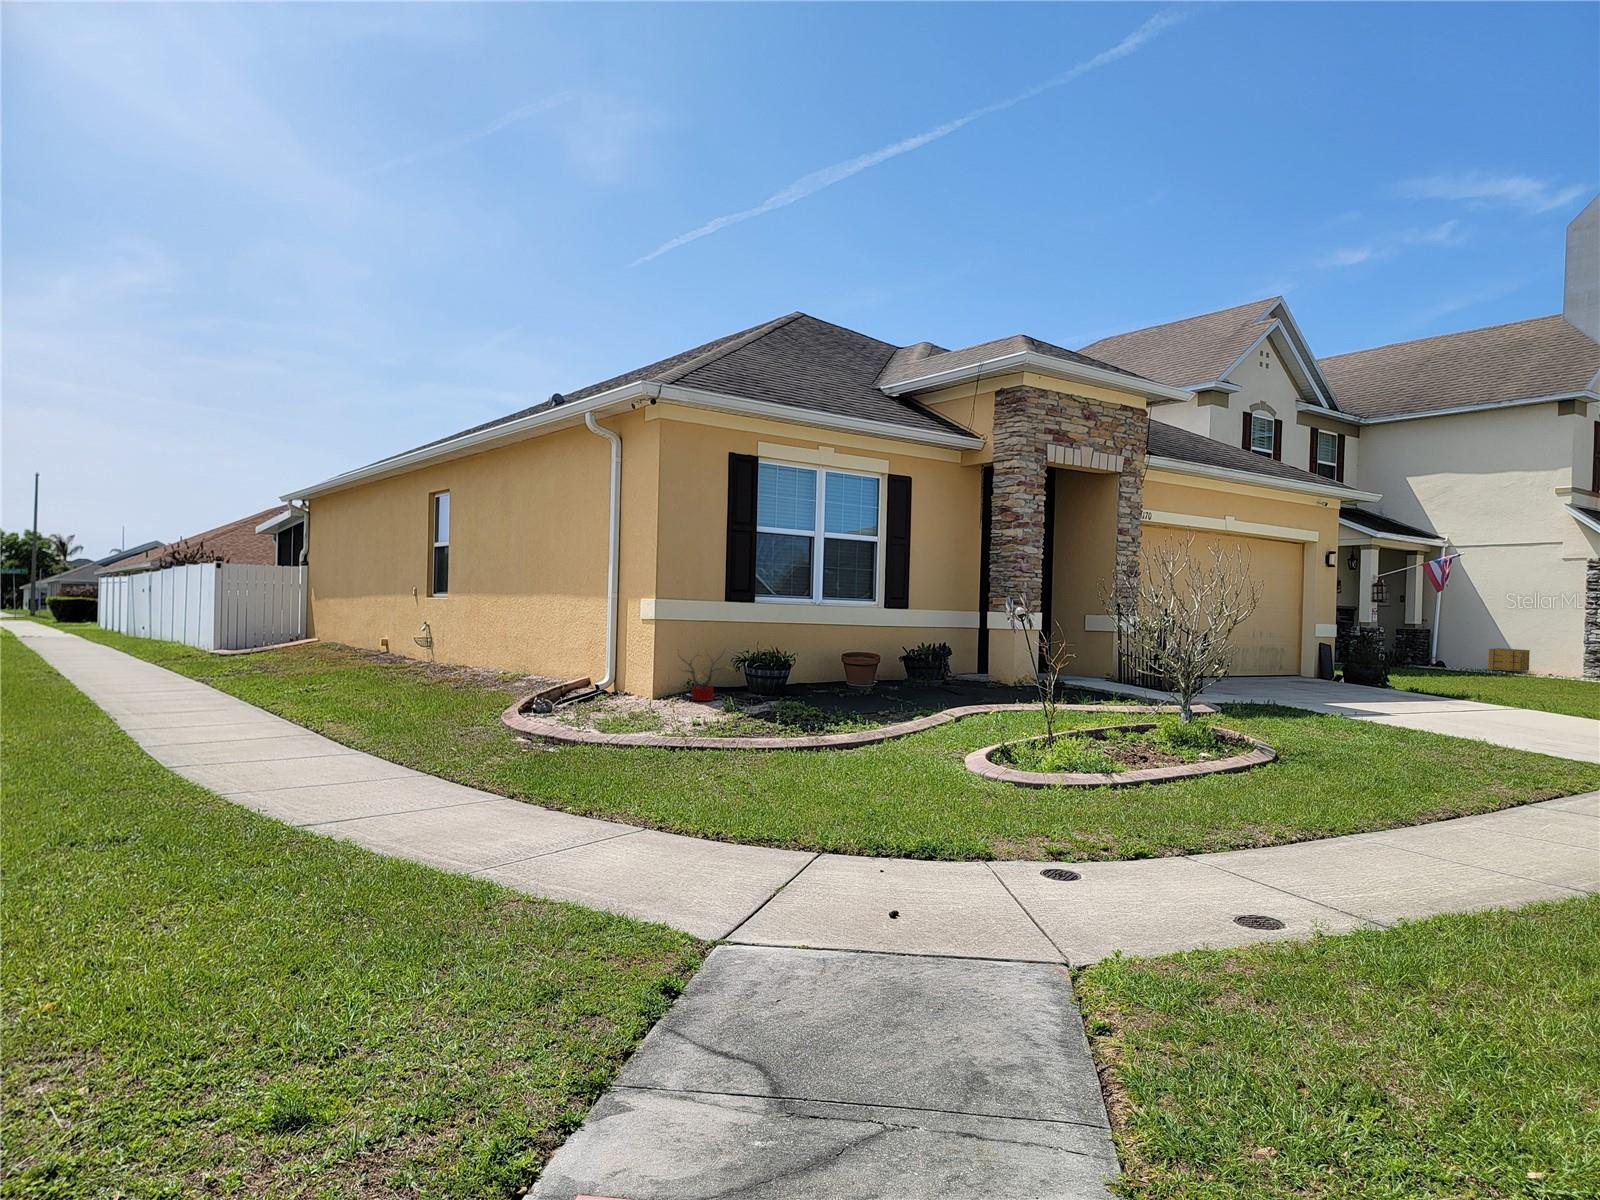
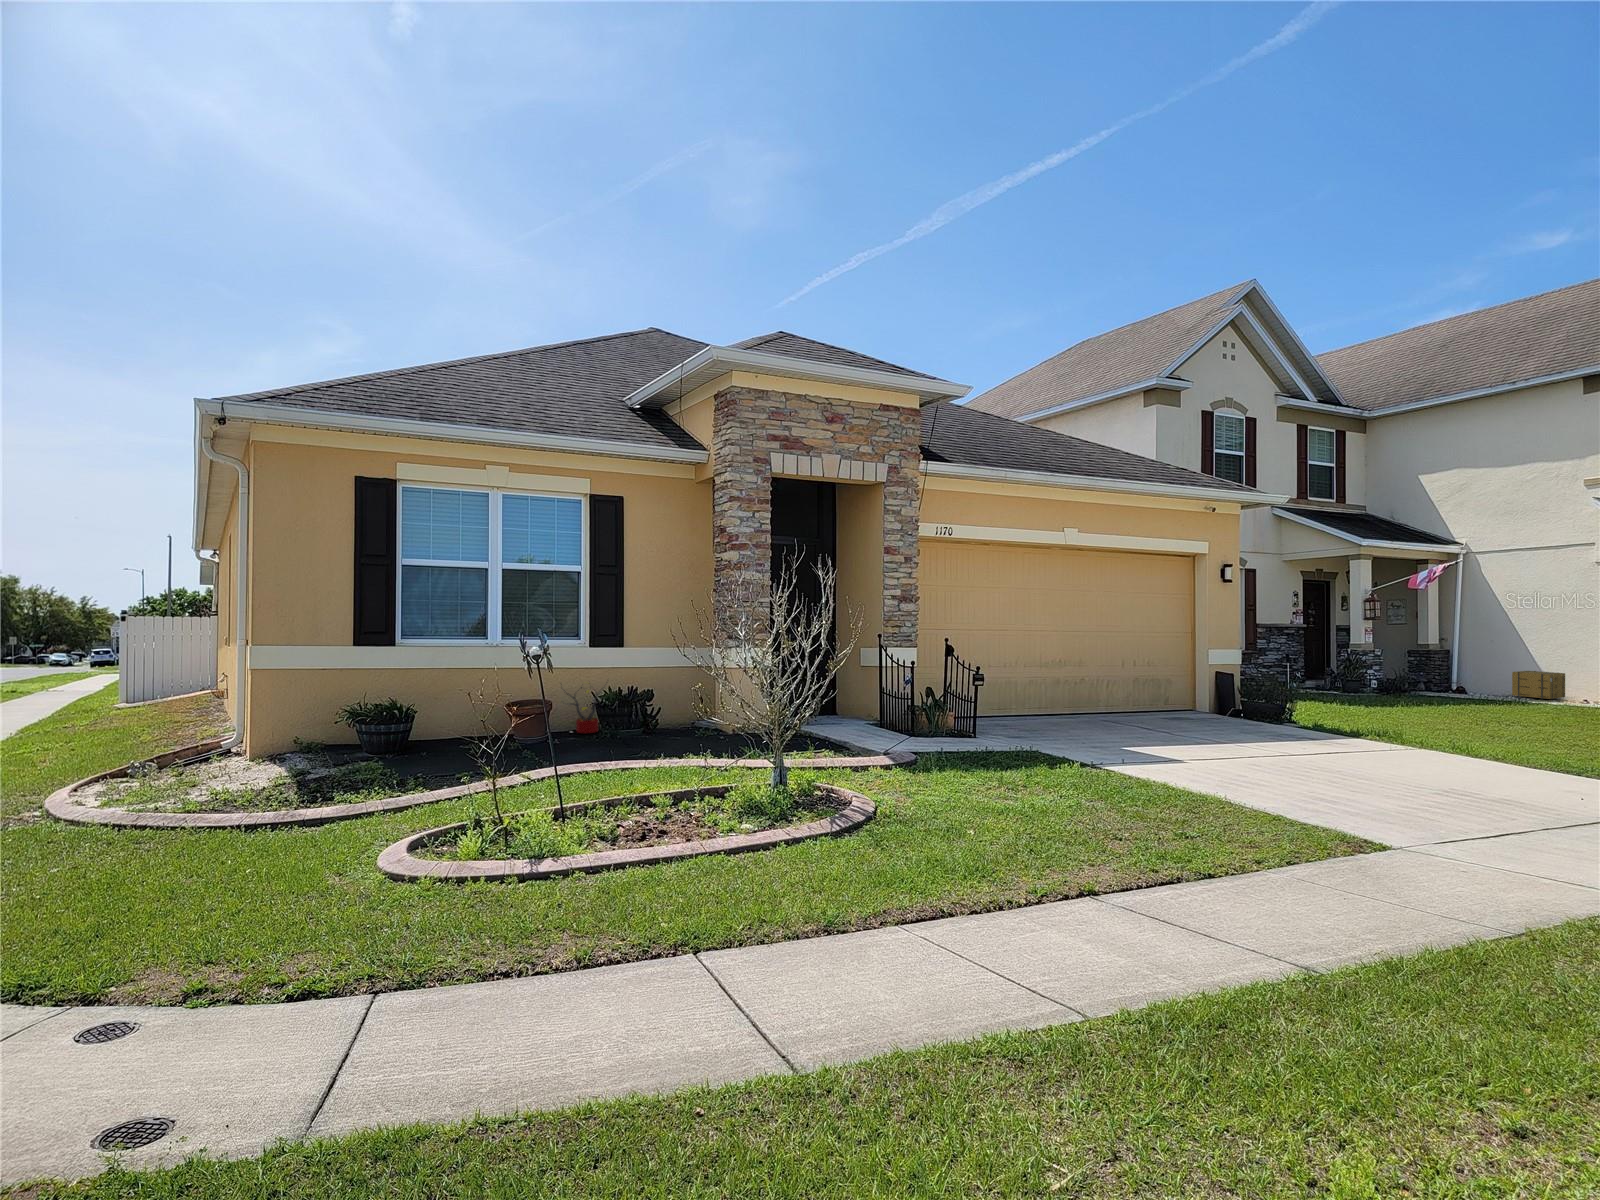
decorative plant: present [687,658,732,701] -> present [564,687,602,734]

